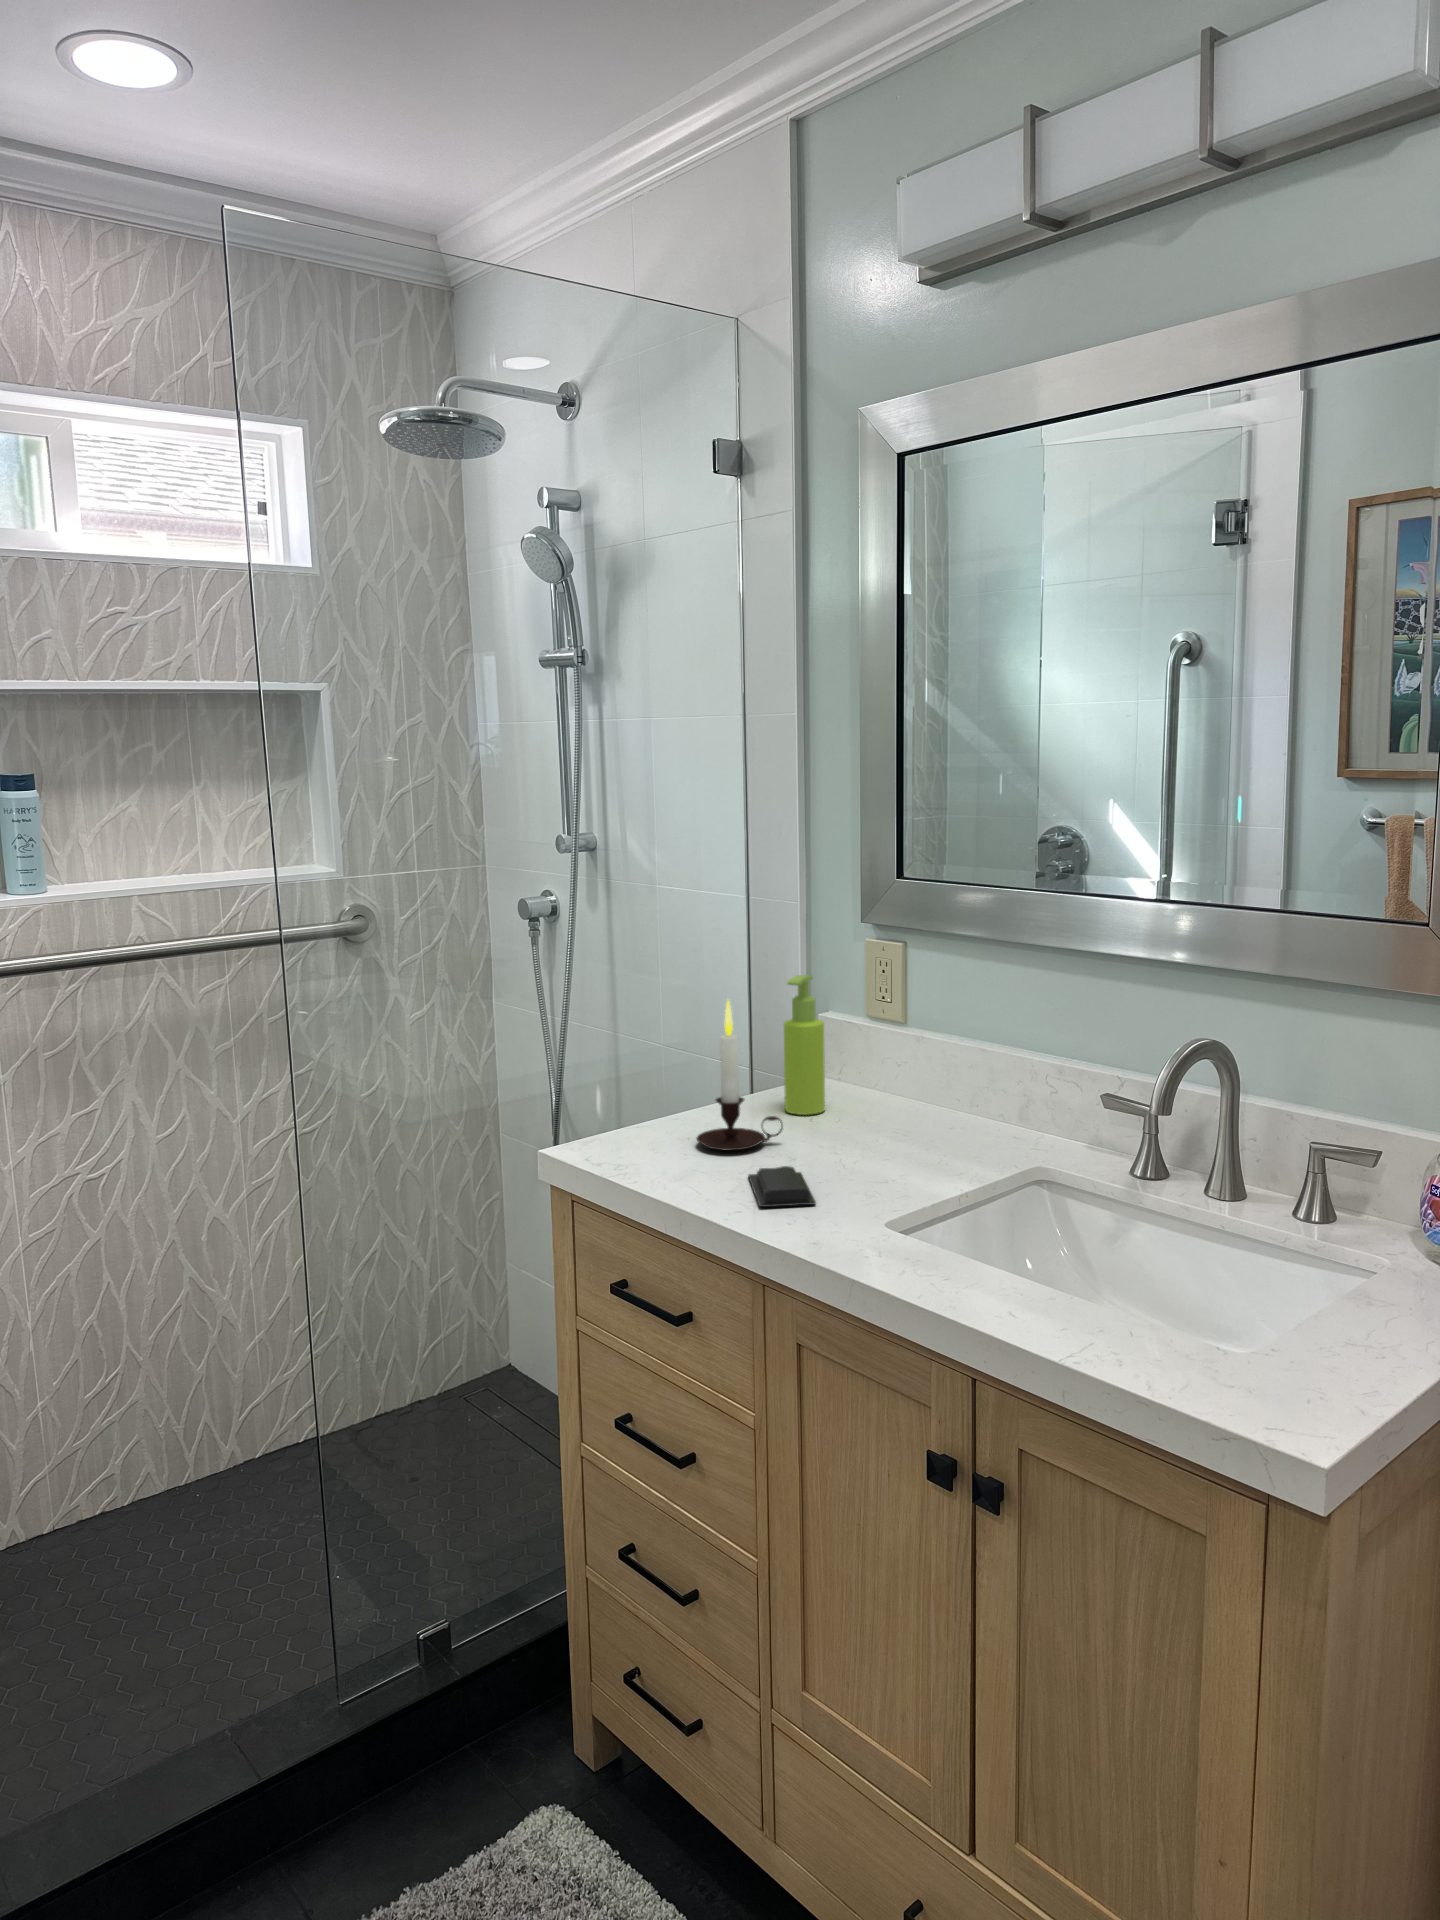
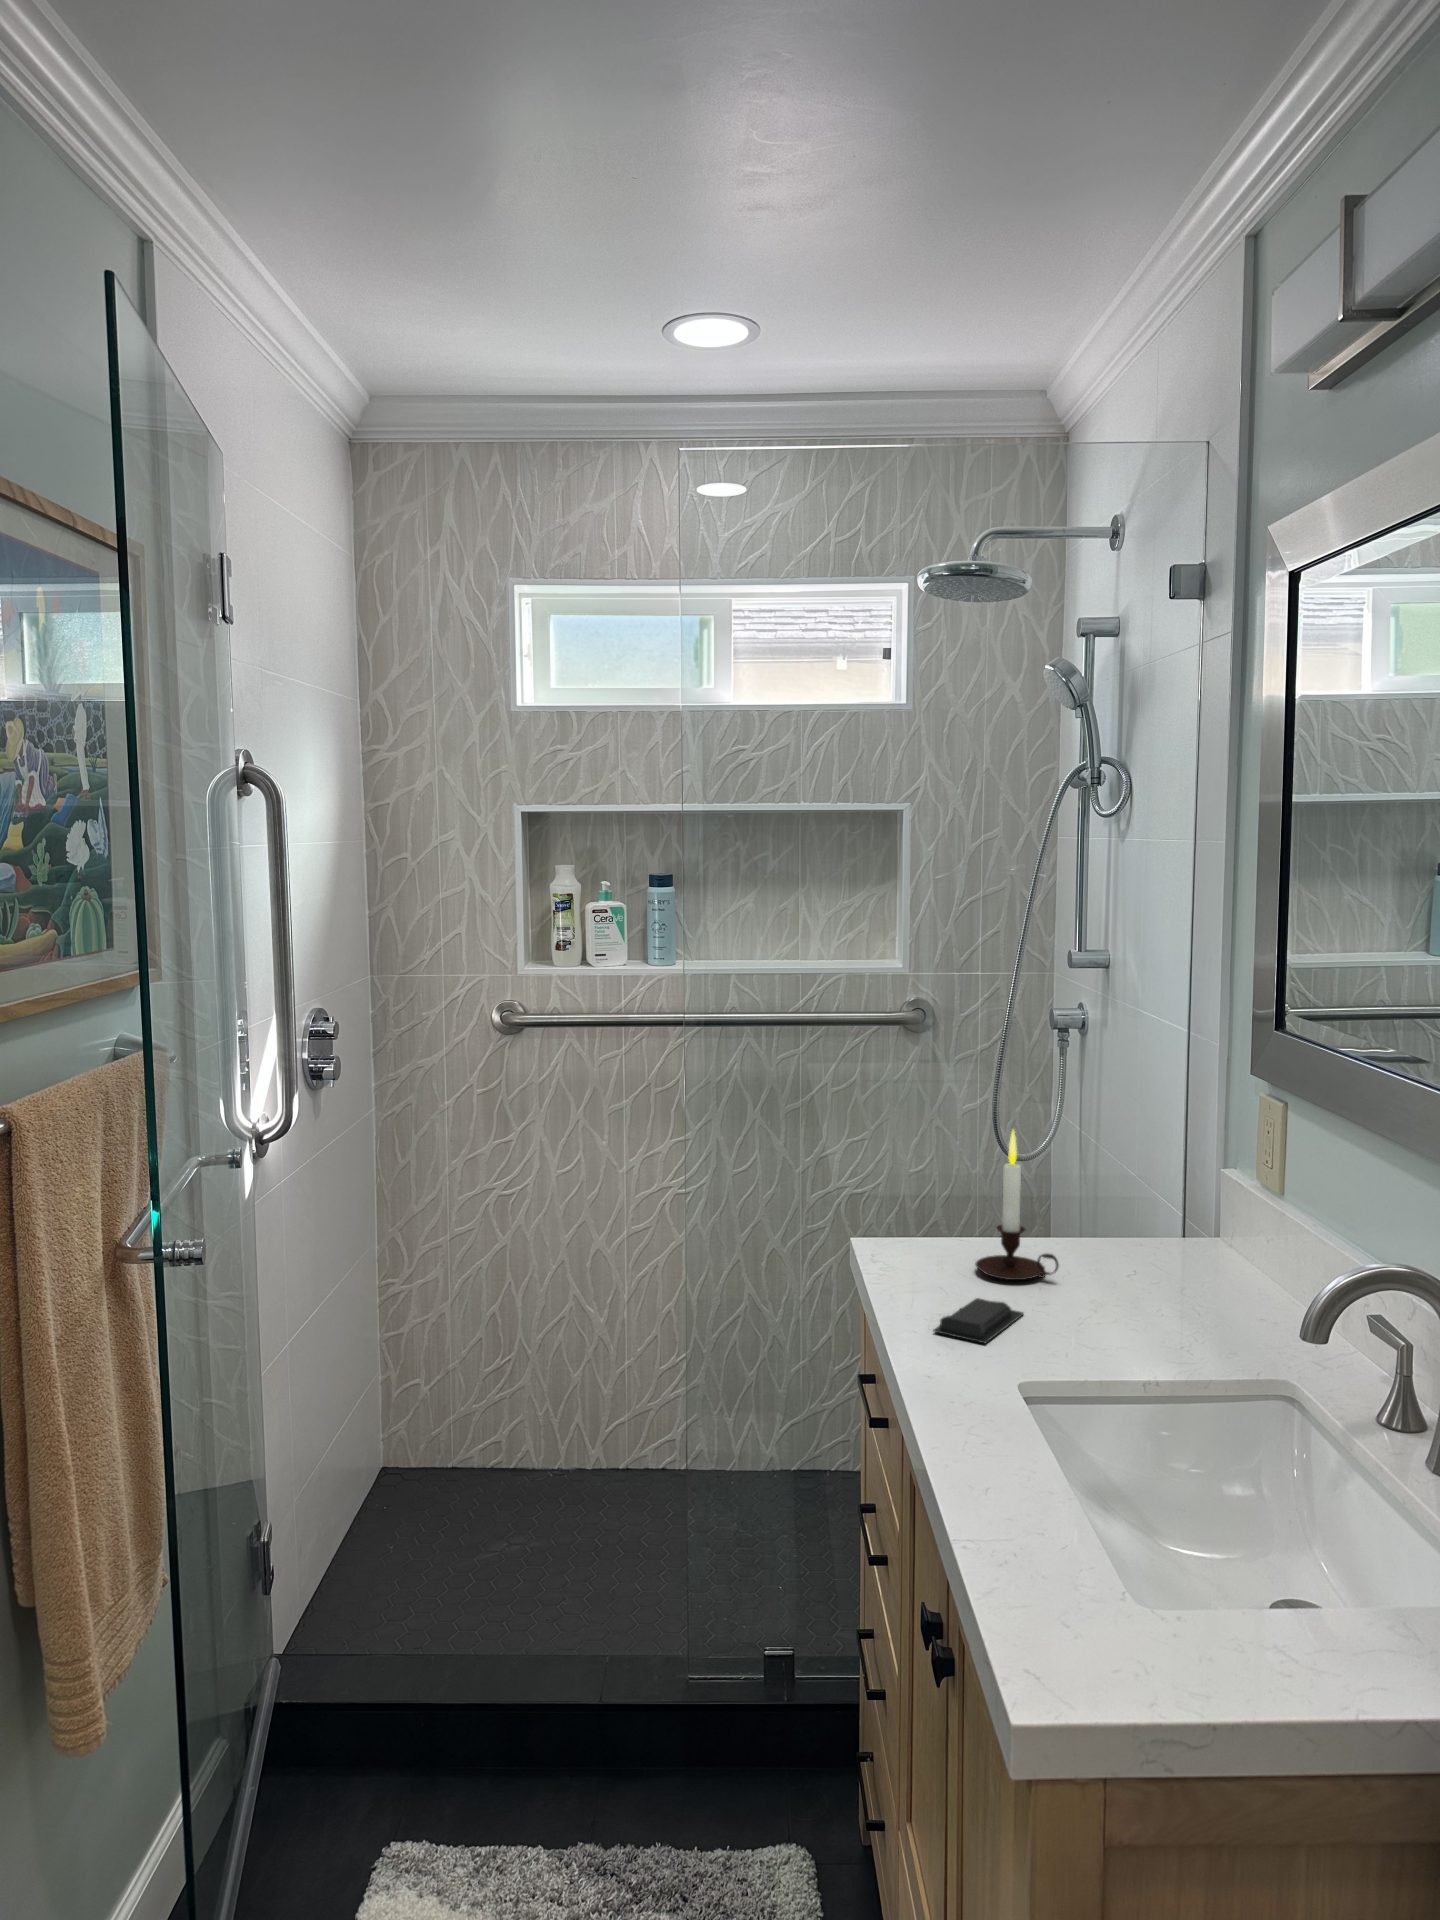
soap dispenser: present [784,975,825,1115] -> none [1114,1118,1161,1265]

